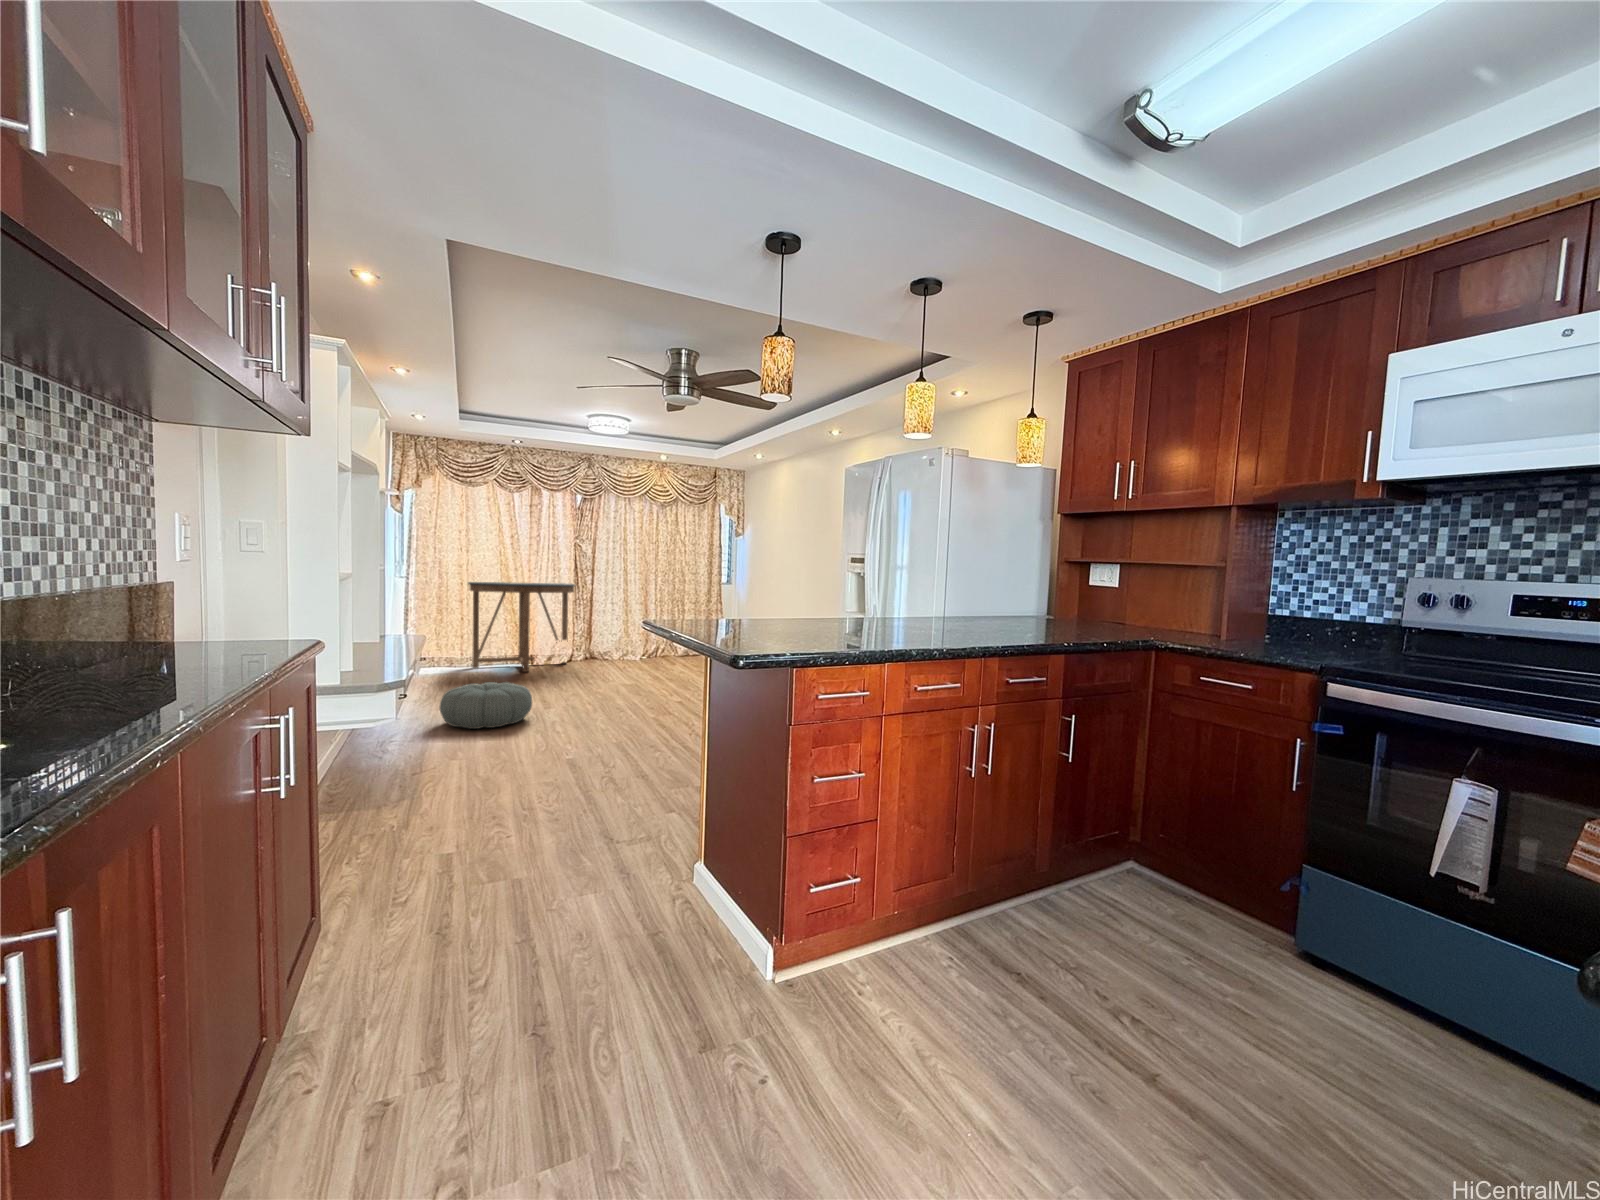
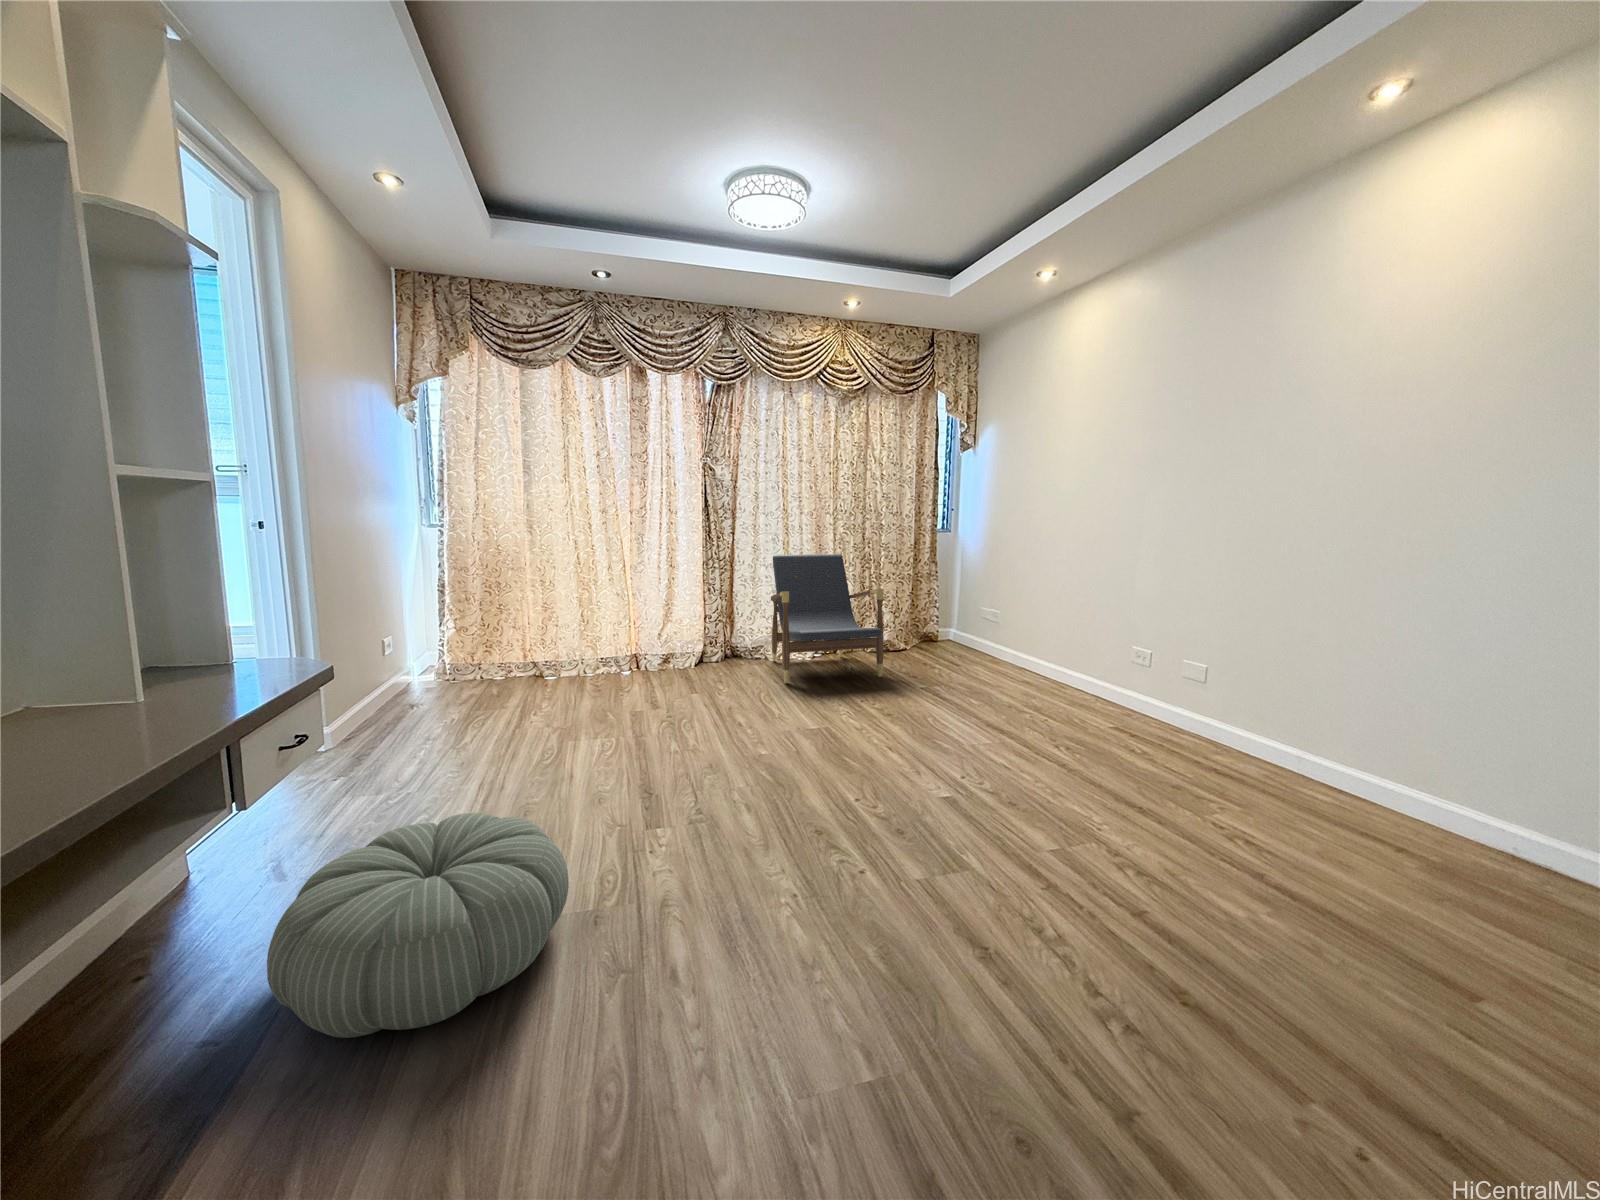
console table: present [468,582,575,672] -> none [529,533,707,690]
lounge chair: none [615,597,681,669] -> present [771,554,884,683]

